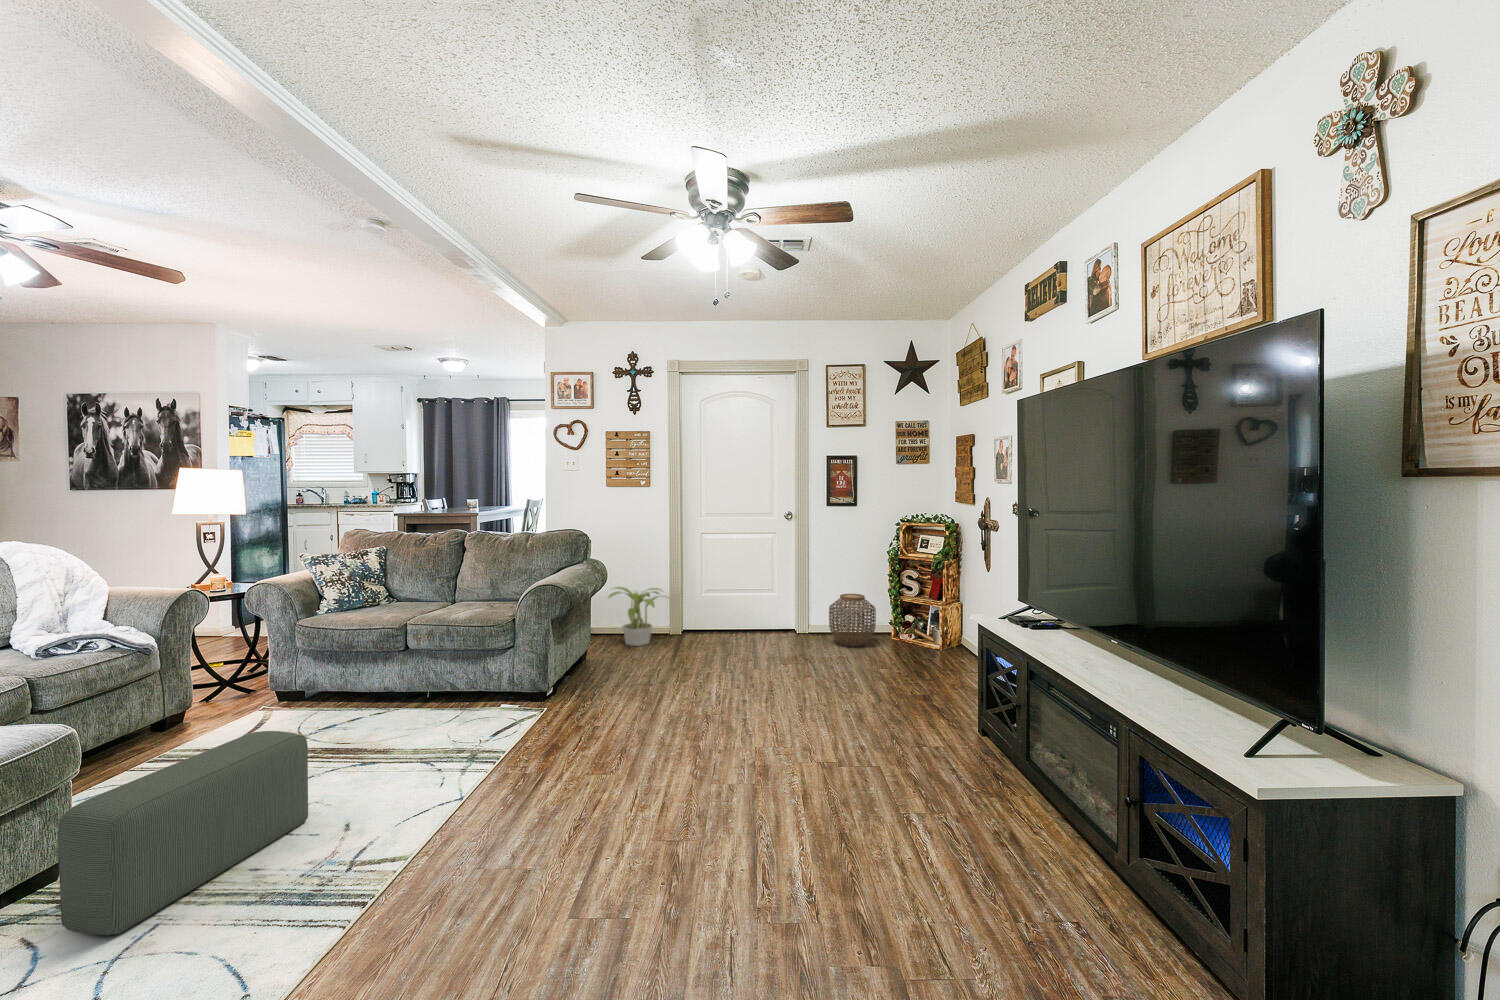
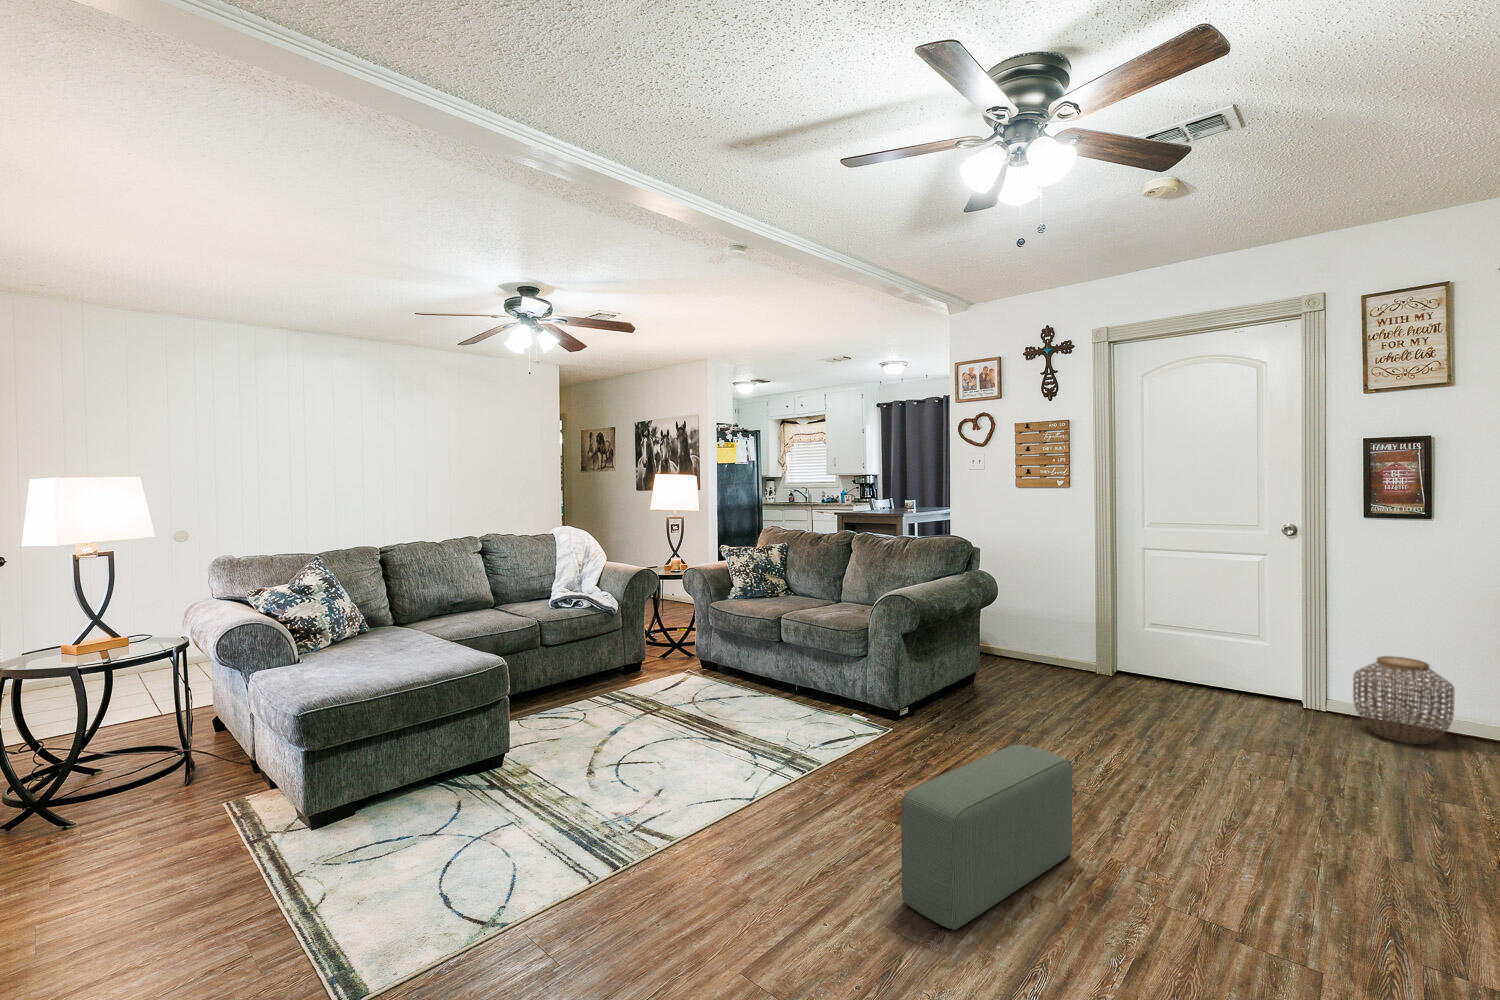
potted plant: present [609,587,663,646] -> none [1008,605,1095,680]
pouf: present [58,731,308,935] -> present [901,744,1073,930]

